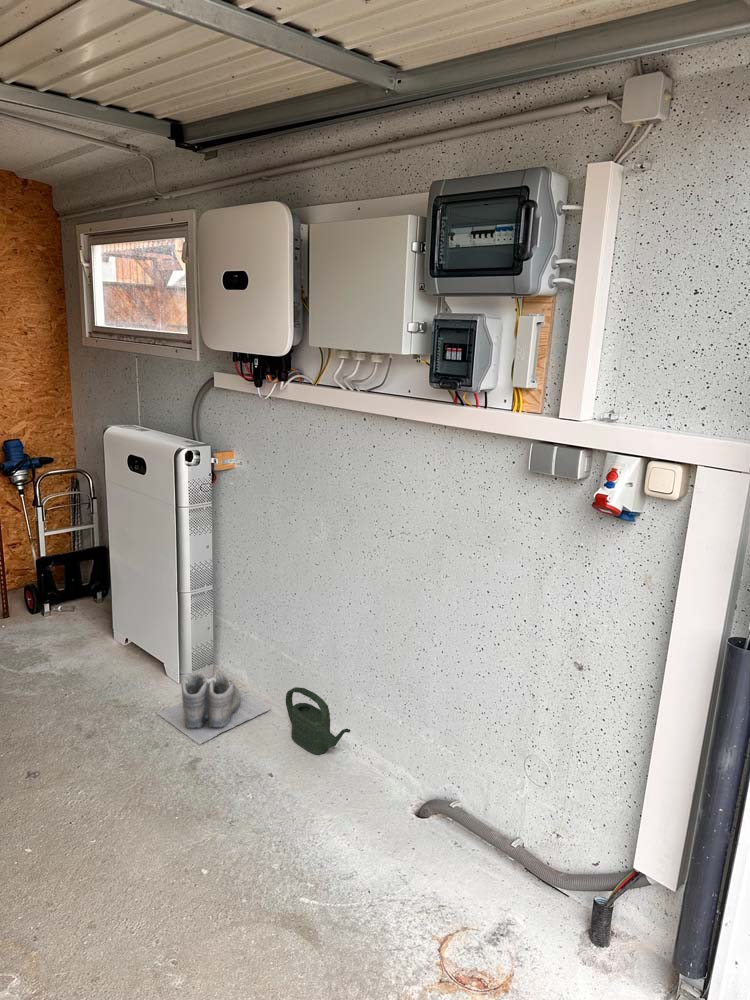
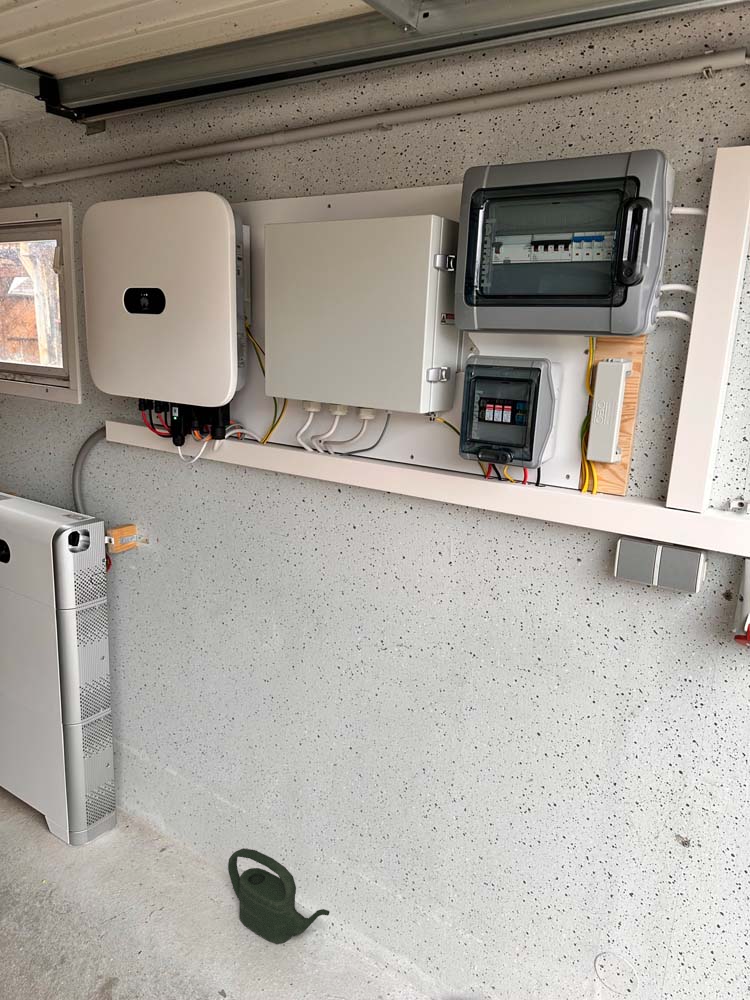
boots: present [157,671,270,744] -> none [39,834,204,953]

